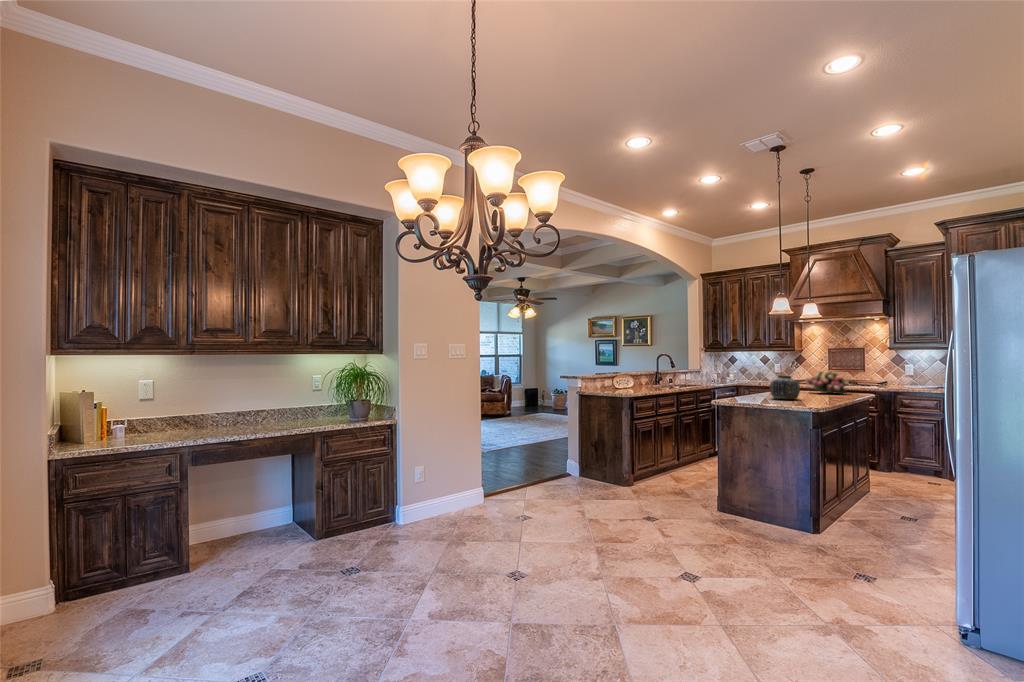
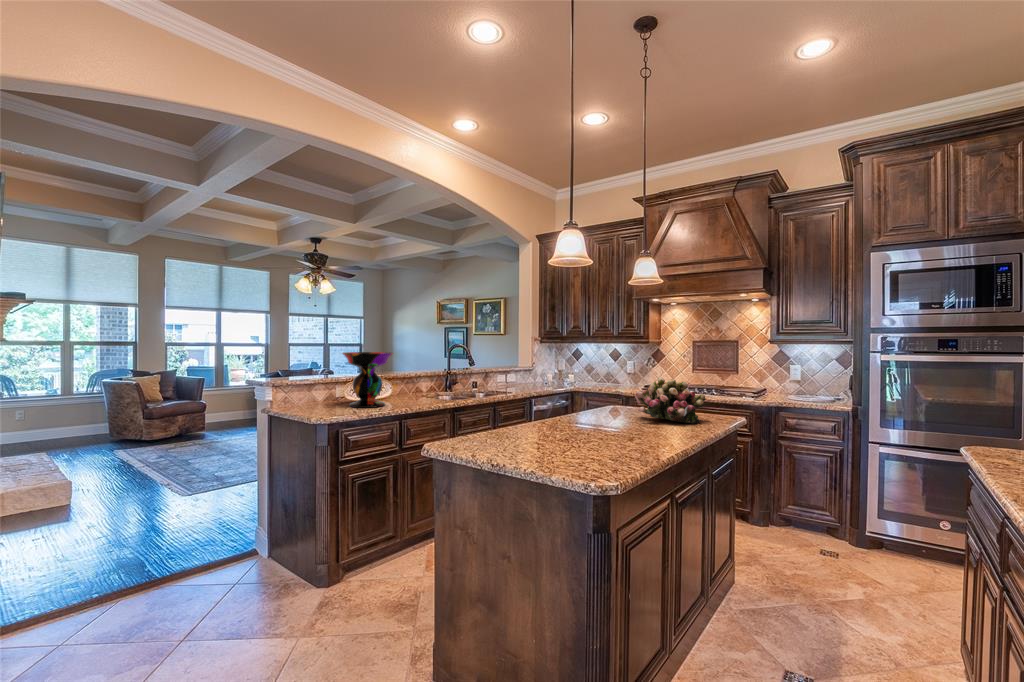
decorative bowl: none [613,358,643,390] -> present [342,352,393,408]
vase: present [769,375,800,399] -> none [540,394,598,449]

